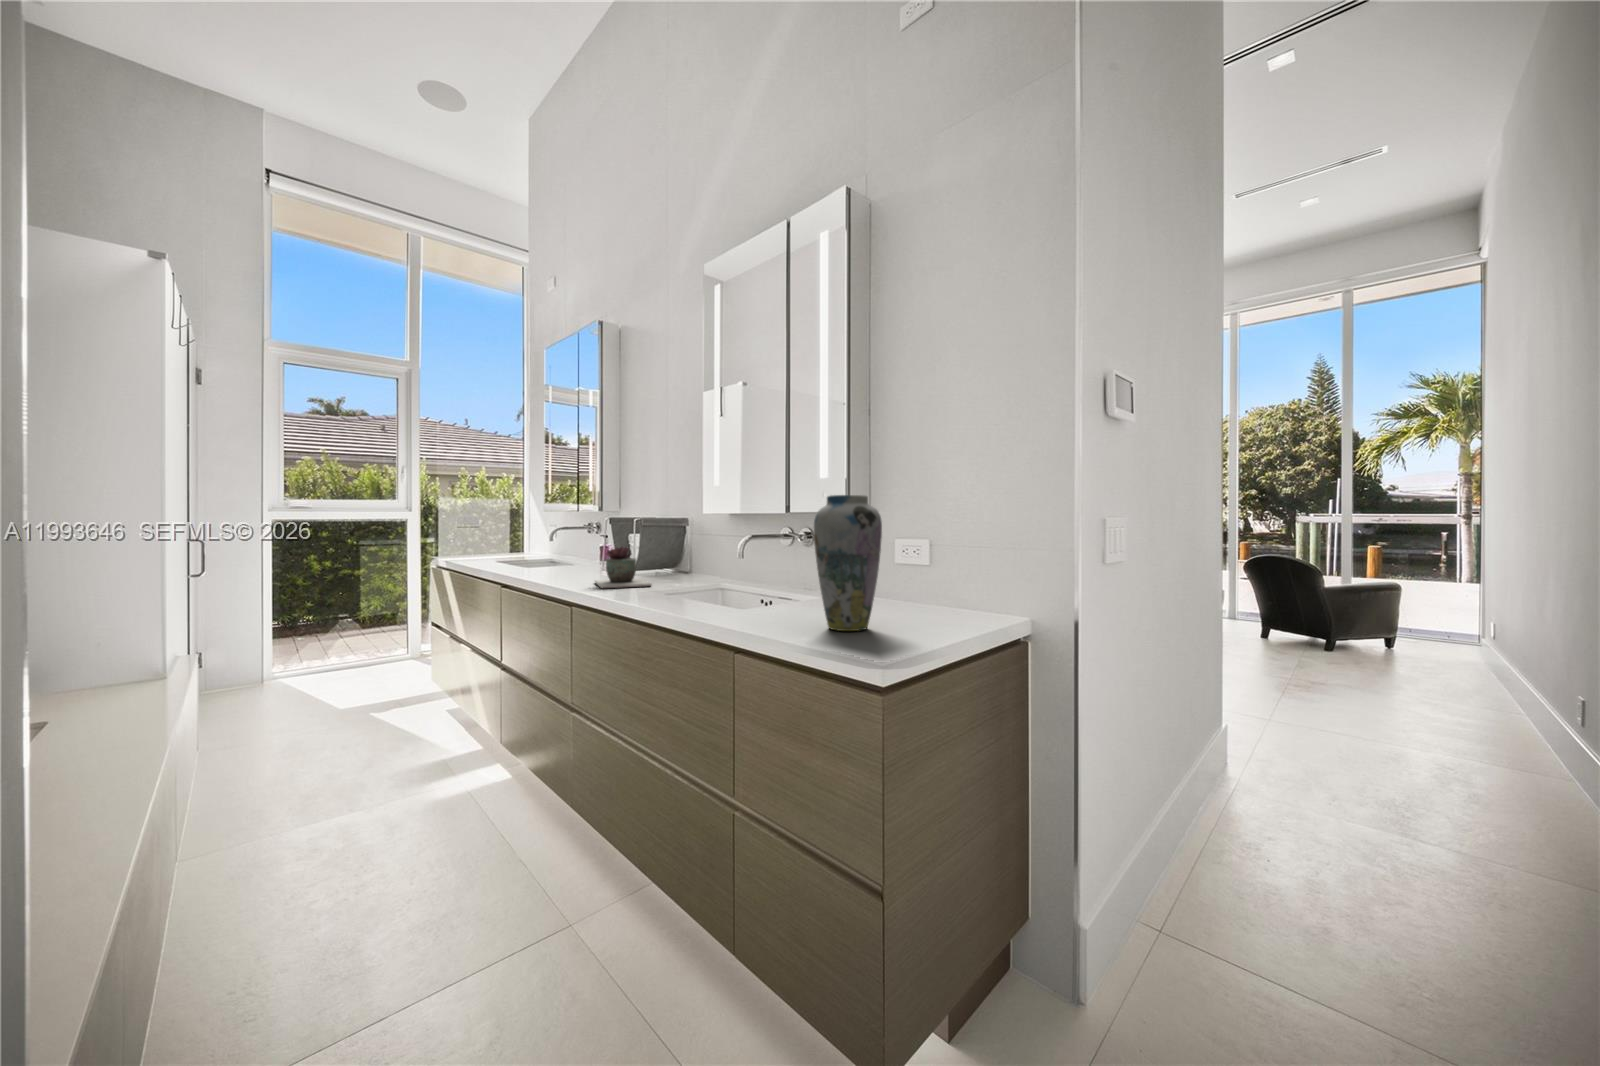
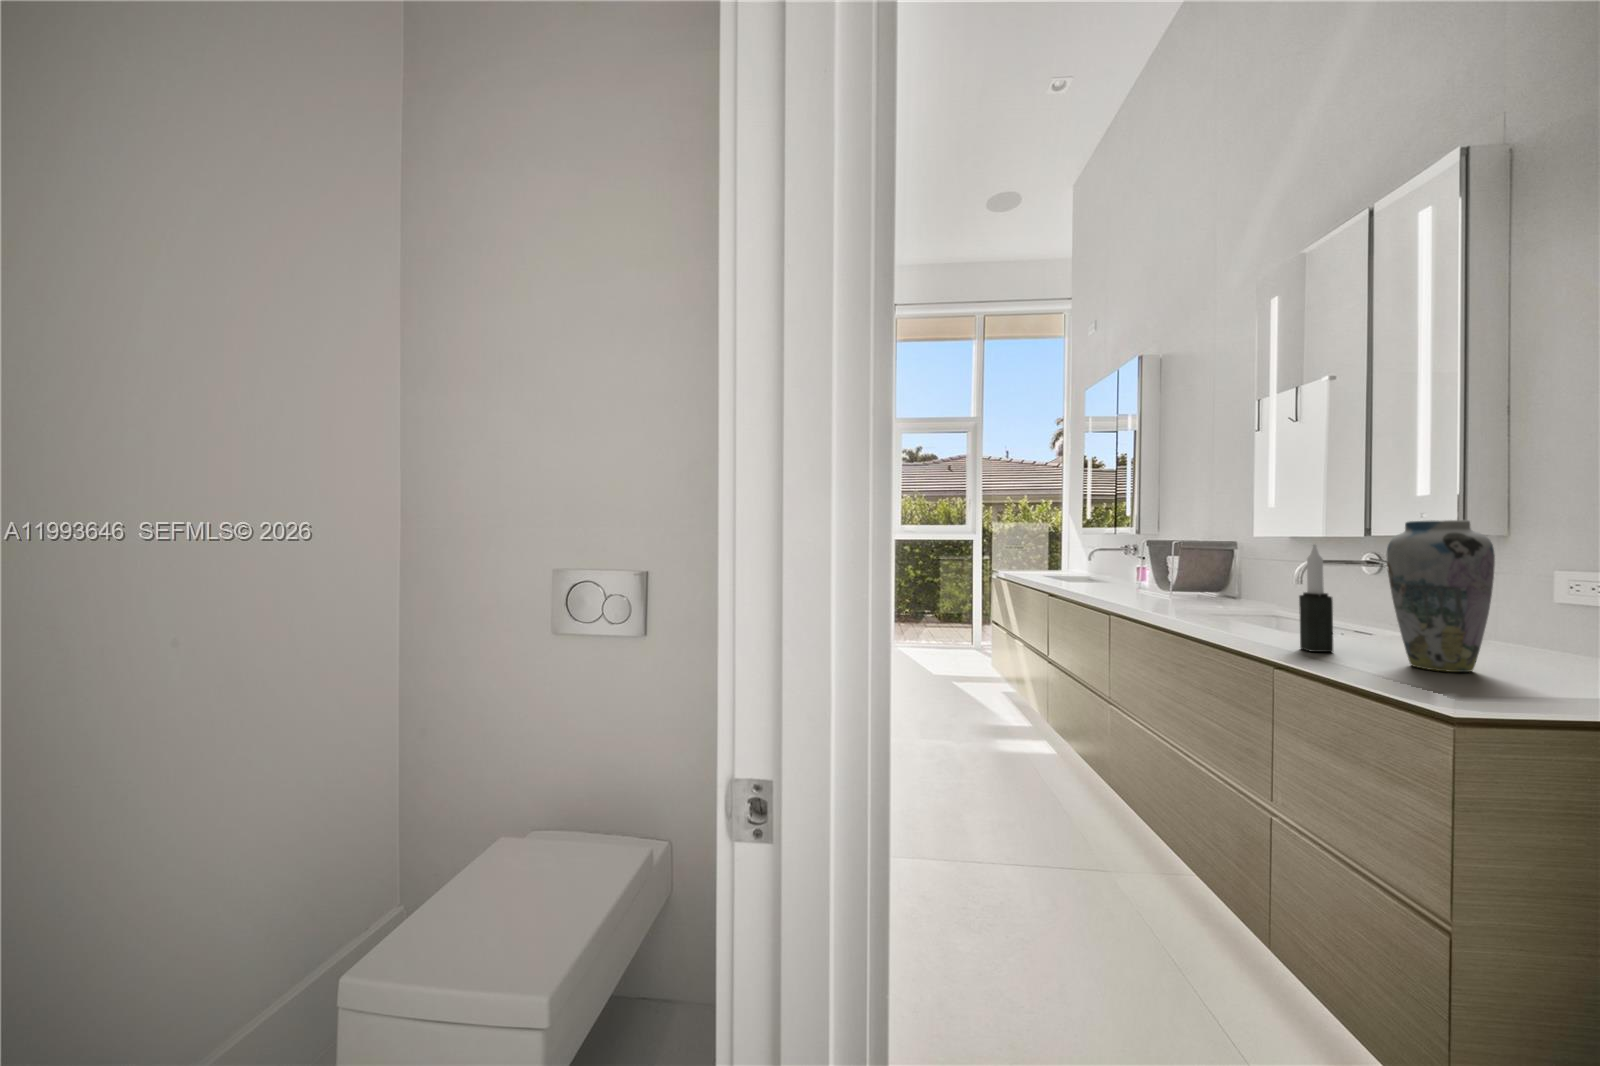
candle: none [747,517,773,624] -> present [1299,544,1333,652]
succulent plant: present [595,547,652,588] -> none [1133,567,1193,607]

